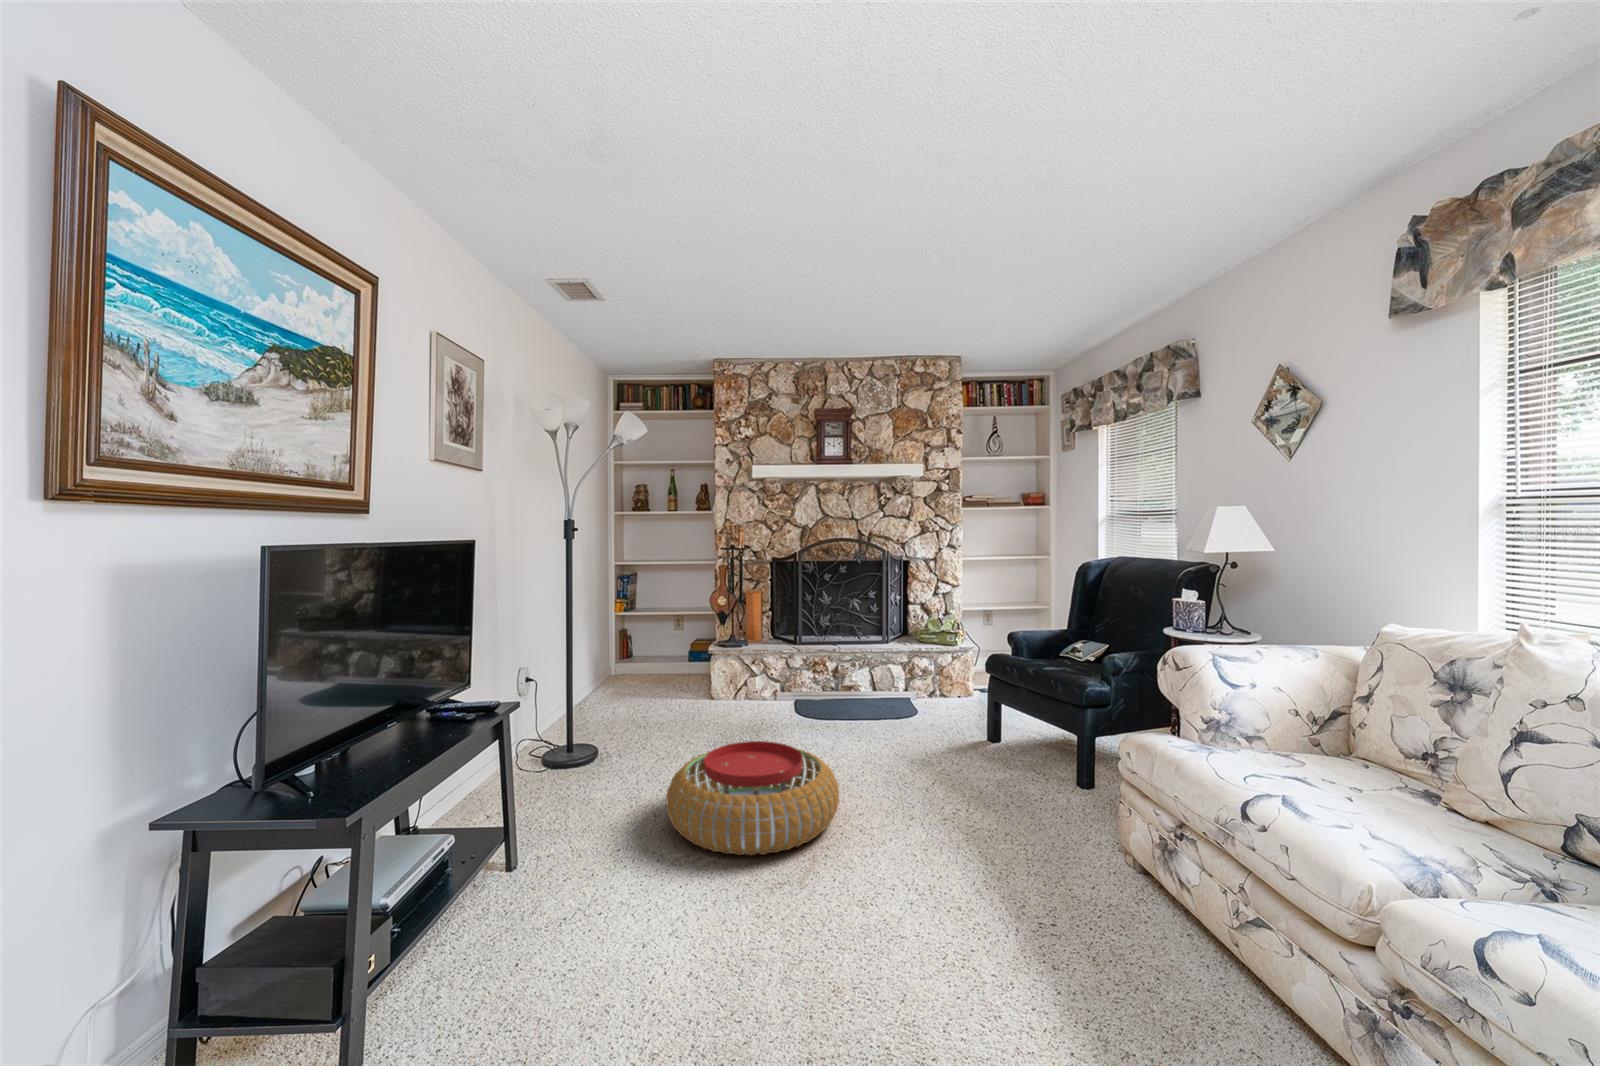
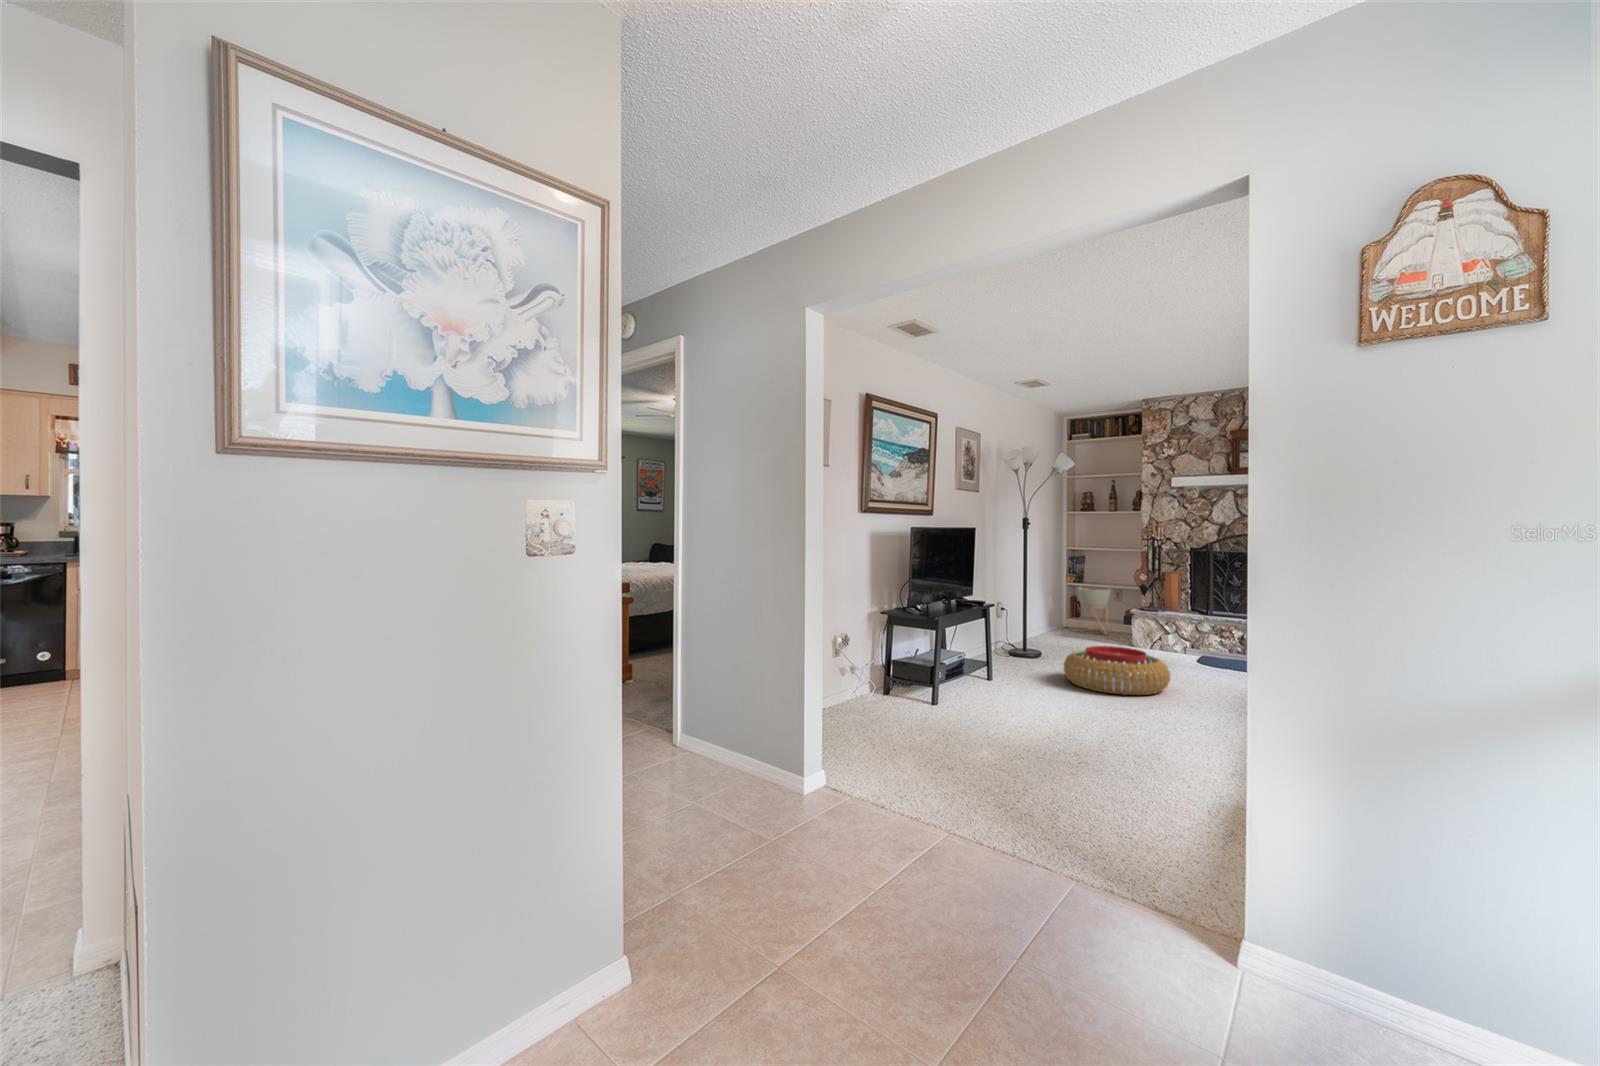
planter: none [627,614,672,680] -> present [1076,587,1111,635]

